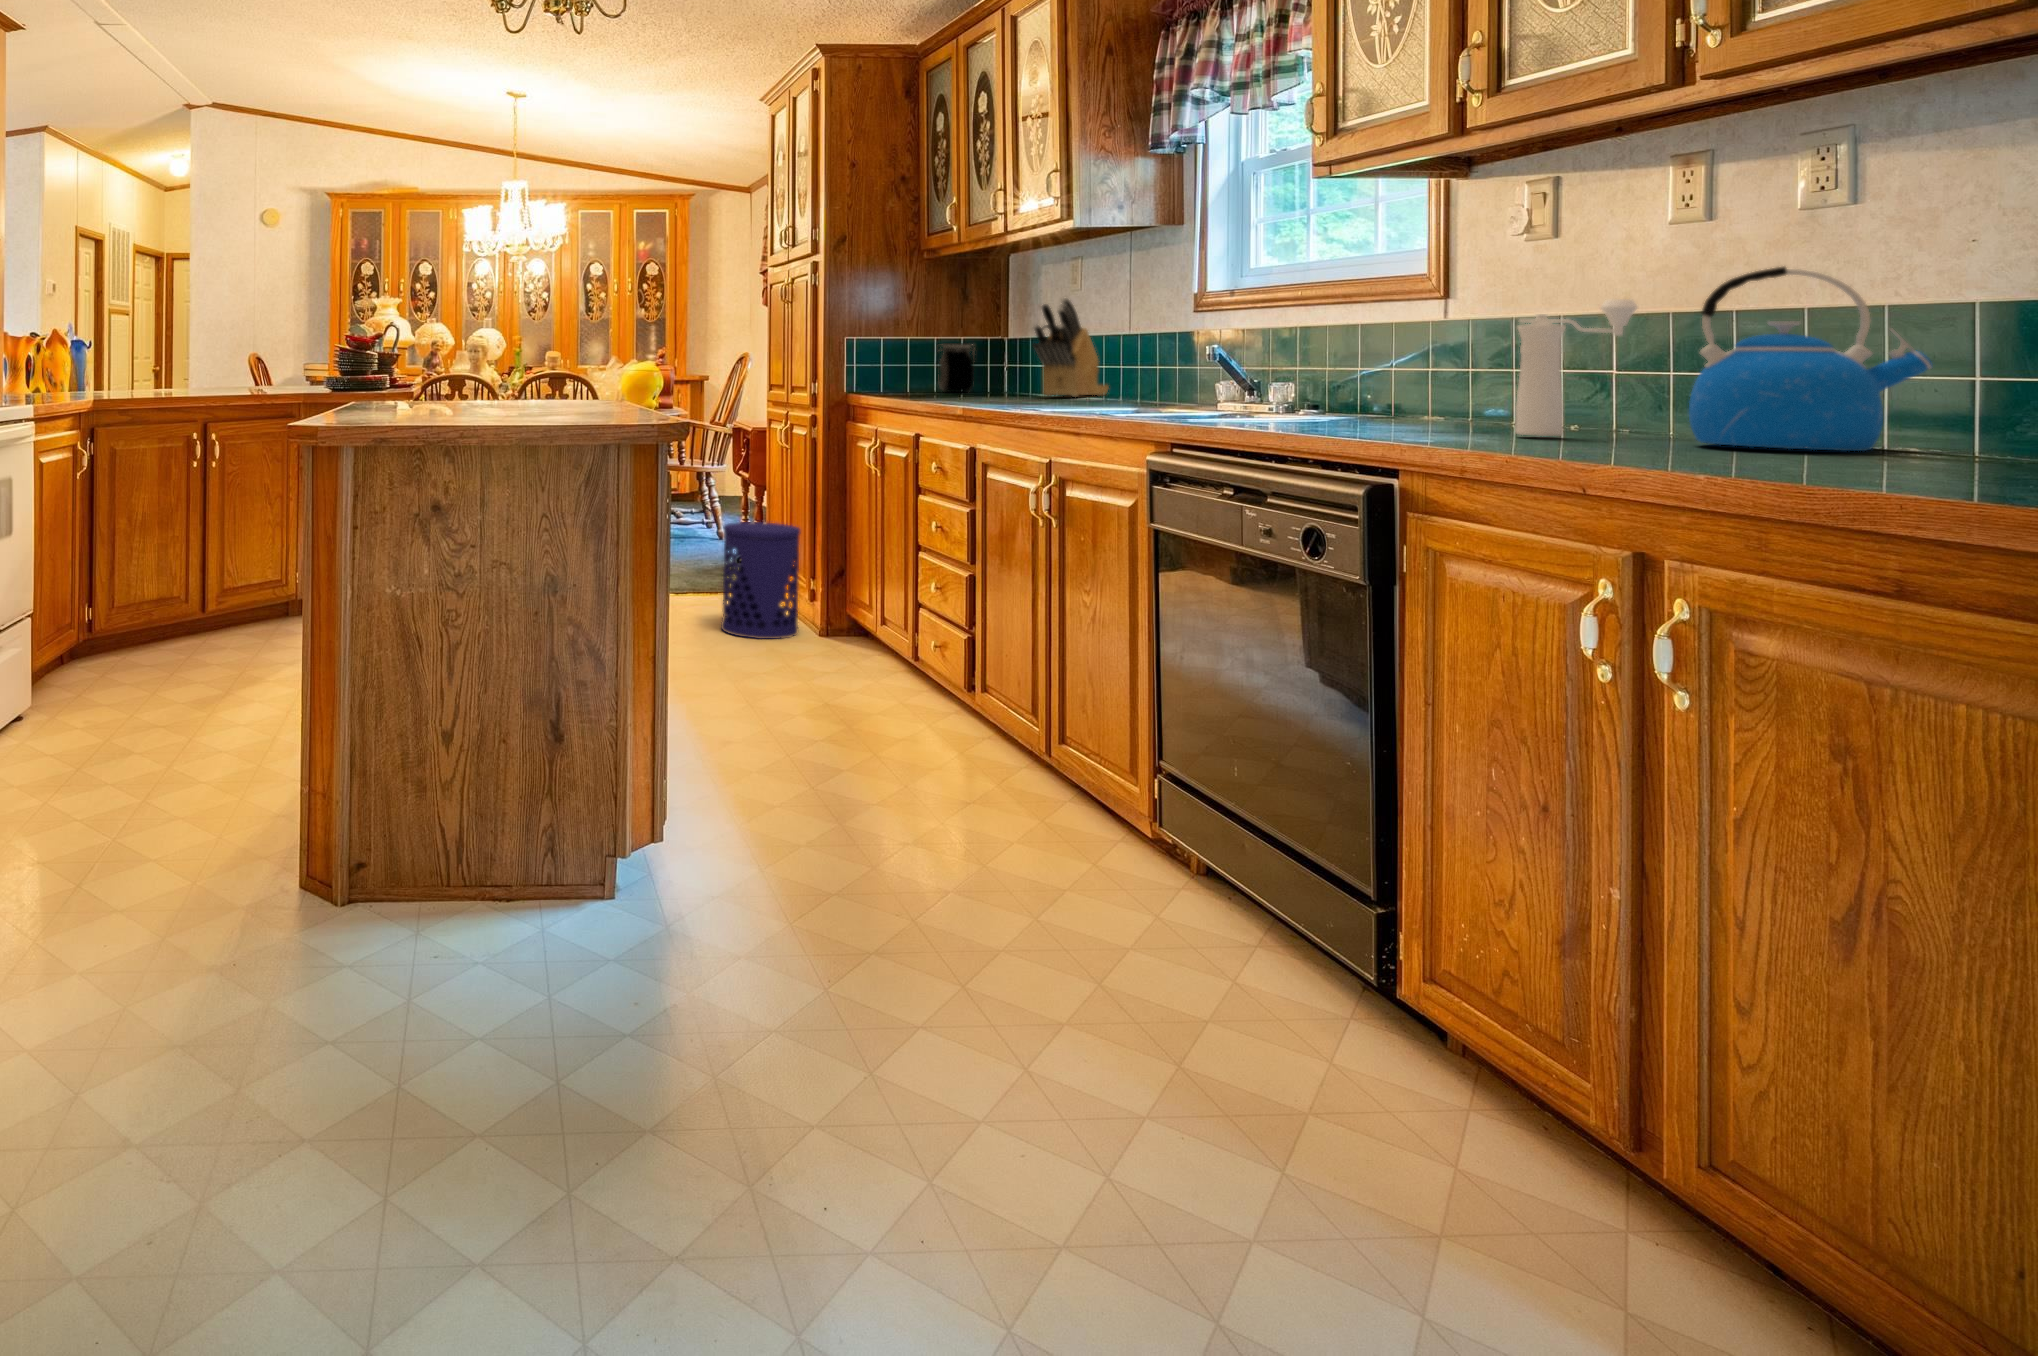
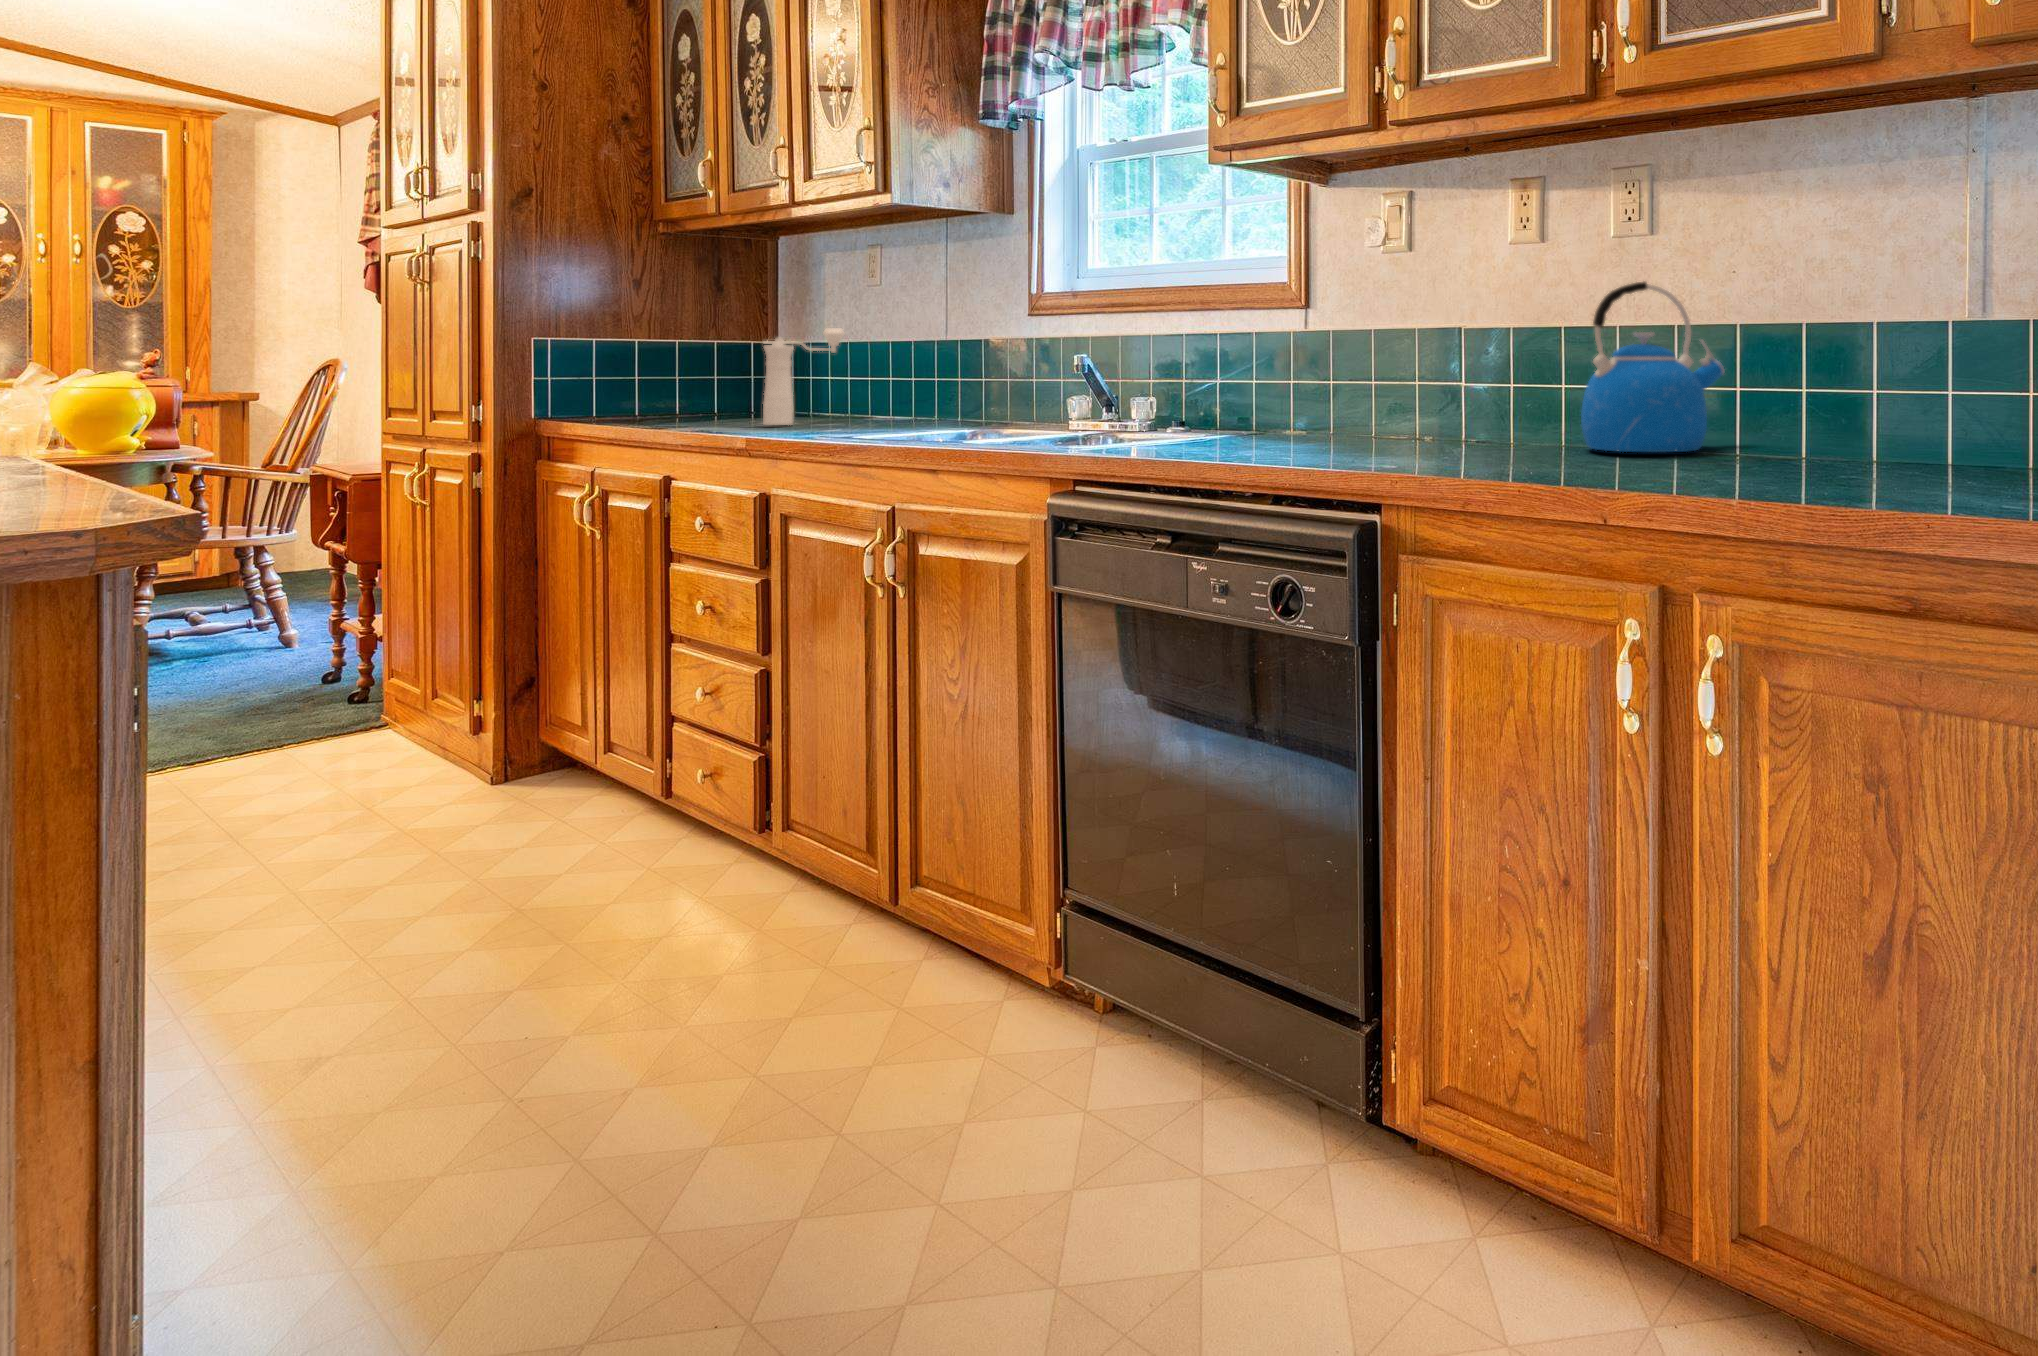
knife block: present [1032,298,1108,397] -> none [837,289,927,414]
pepper mill: present [1515,299,1638,436] -> present [762,328,844,425]
jar: present [938,343,975,393] -> none [687,345,745,411]
waste bin: present [721,522,801,639] -> none [277,629,450,836]

